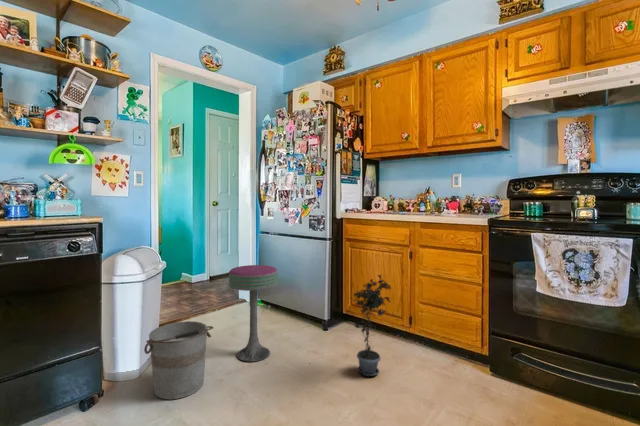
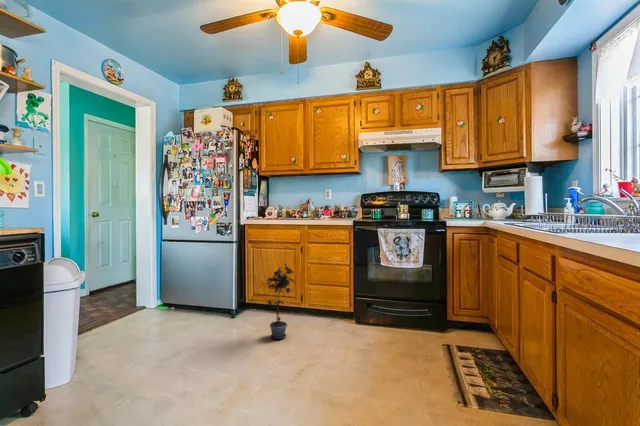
bar stool: present [229,265,277,362] -> none [155,266,199,348]
bucket: present [144,321,213,399] -> none [88,318,153,386]

